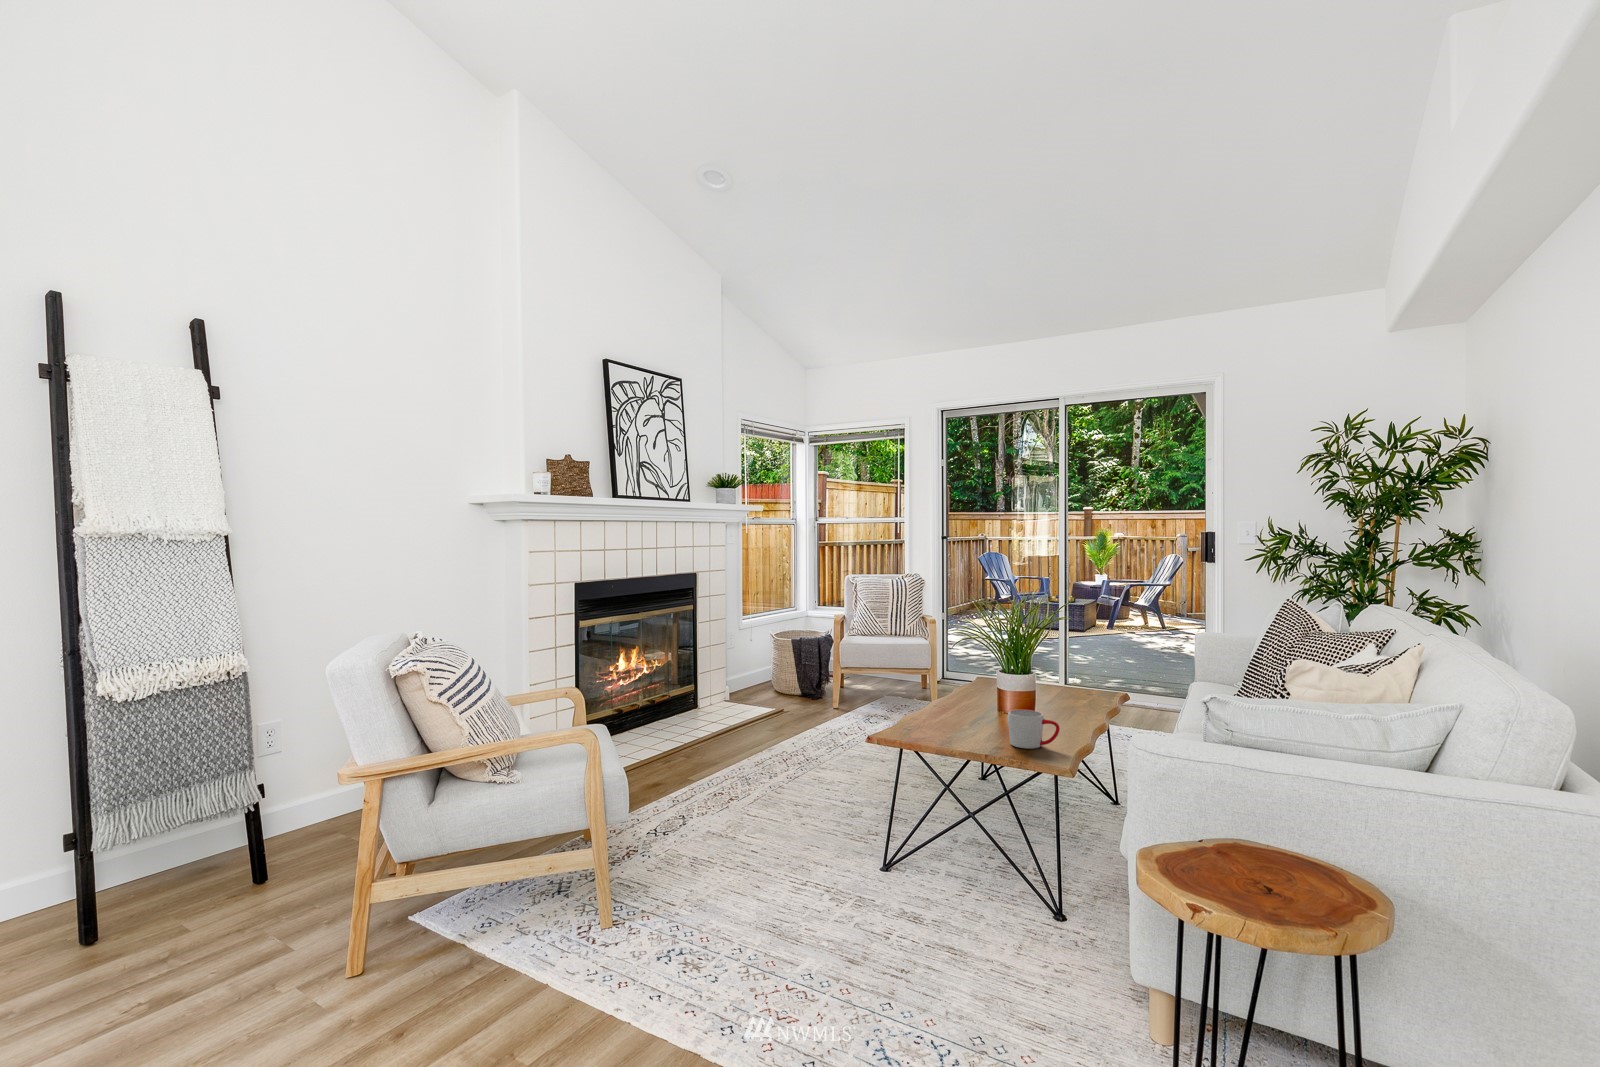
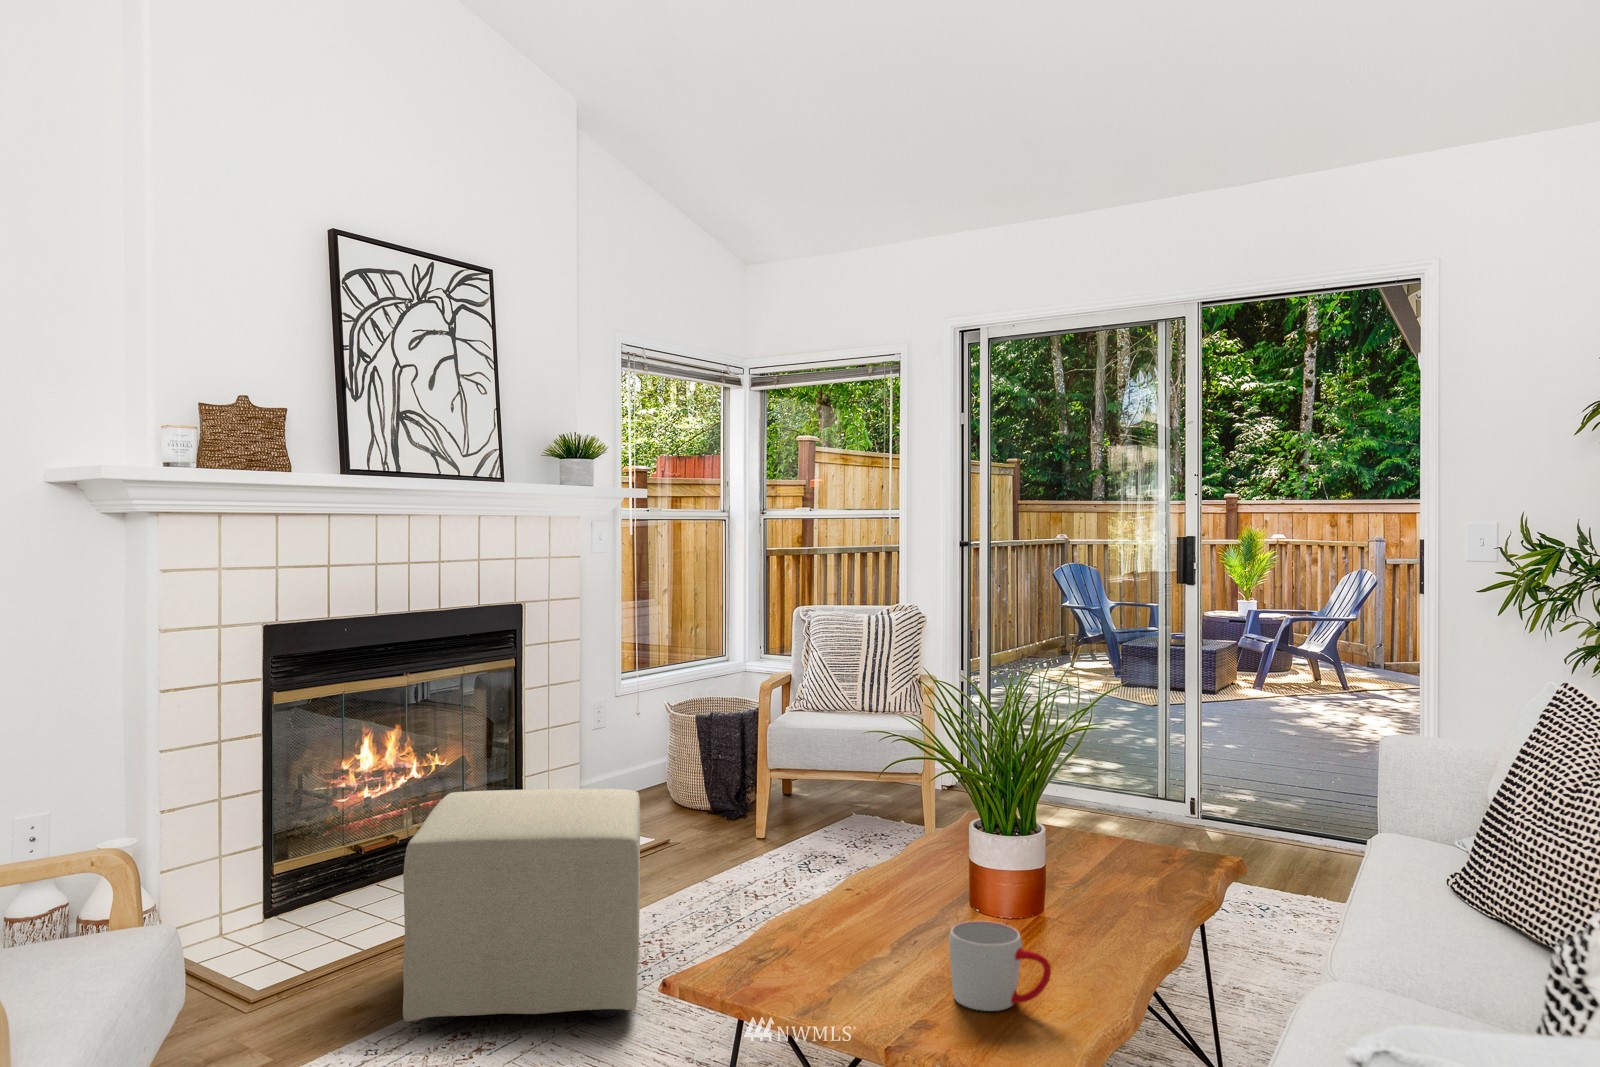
ottoman: none [686,671,810,791] -> present [403,789,640,1025]

